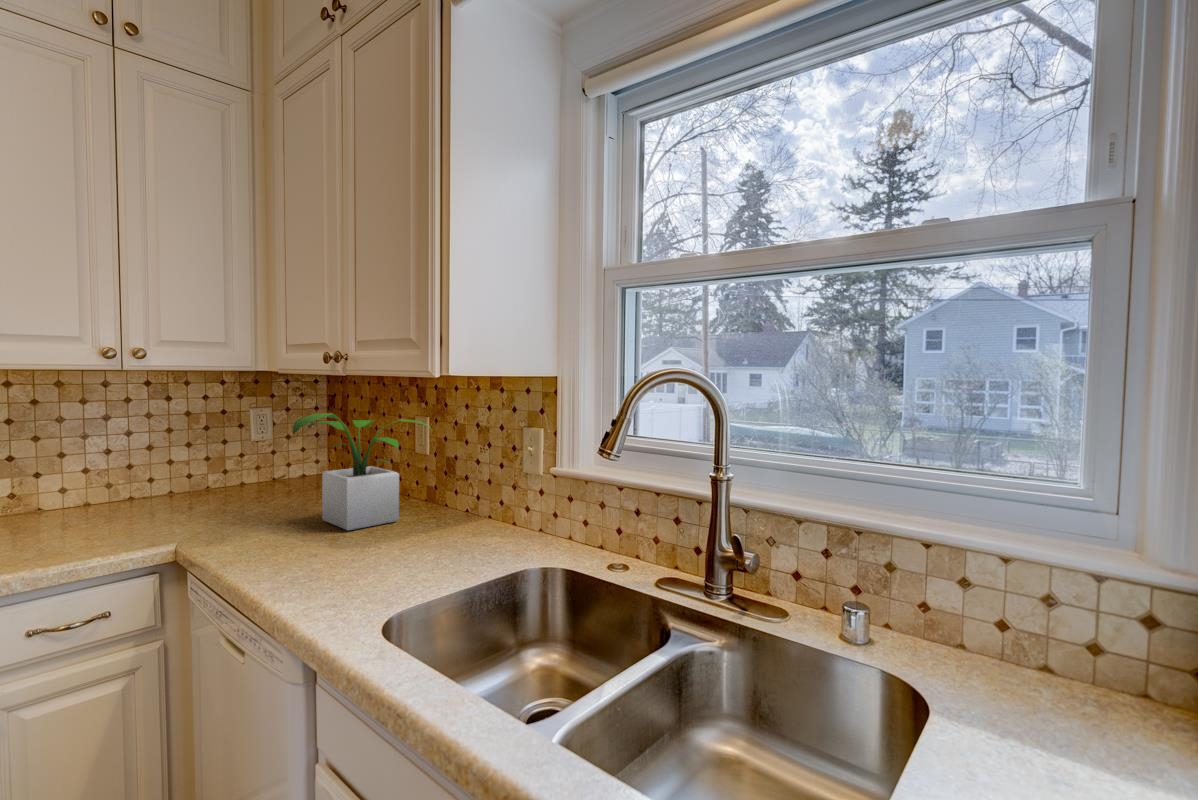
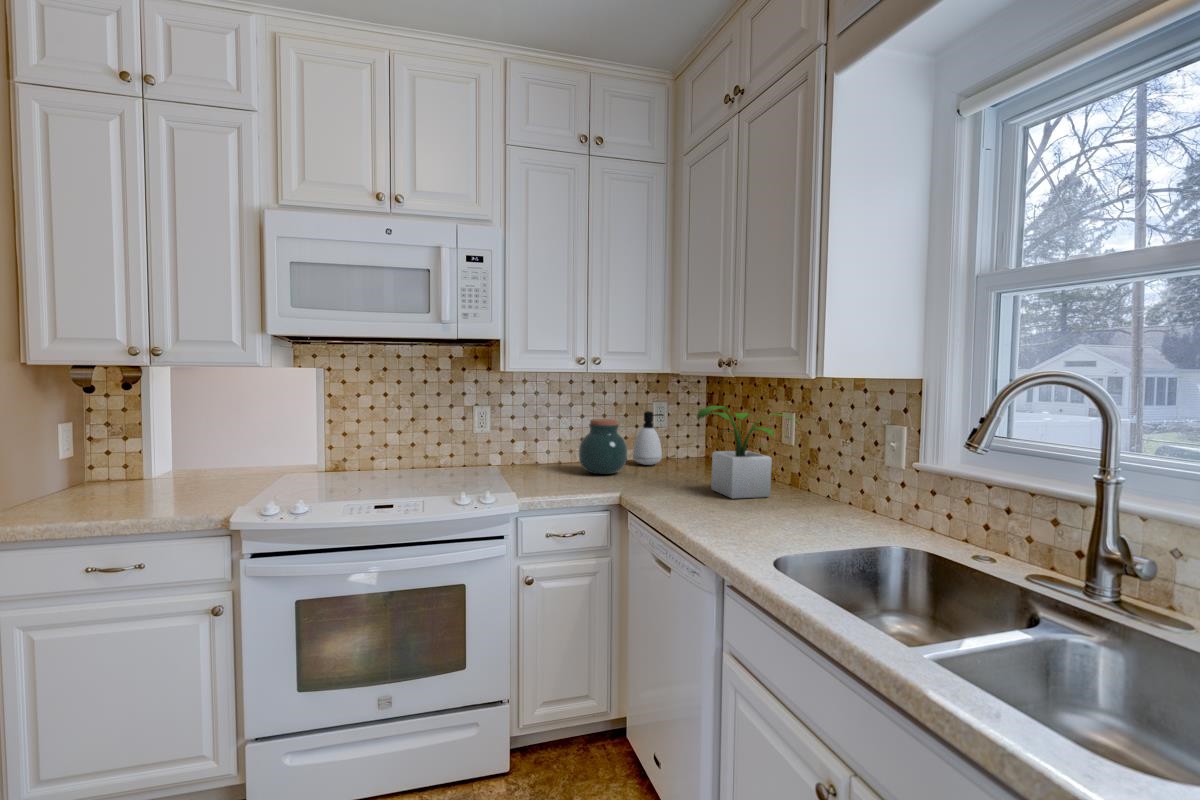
soap dispenser: none [217,422,263,493] -> present [633,411,664,465]
jar: none [113,436,200,517] -> present [579,419,627,474]

